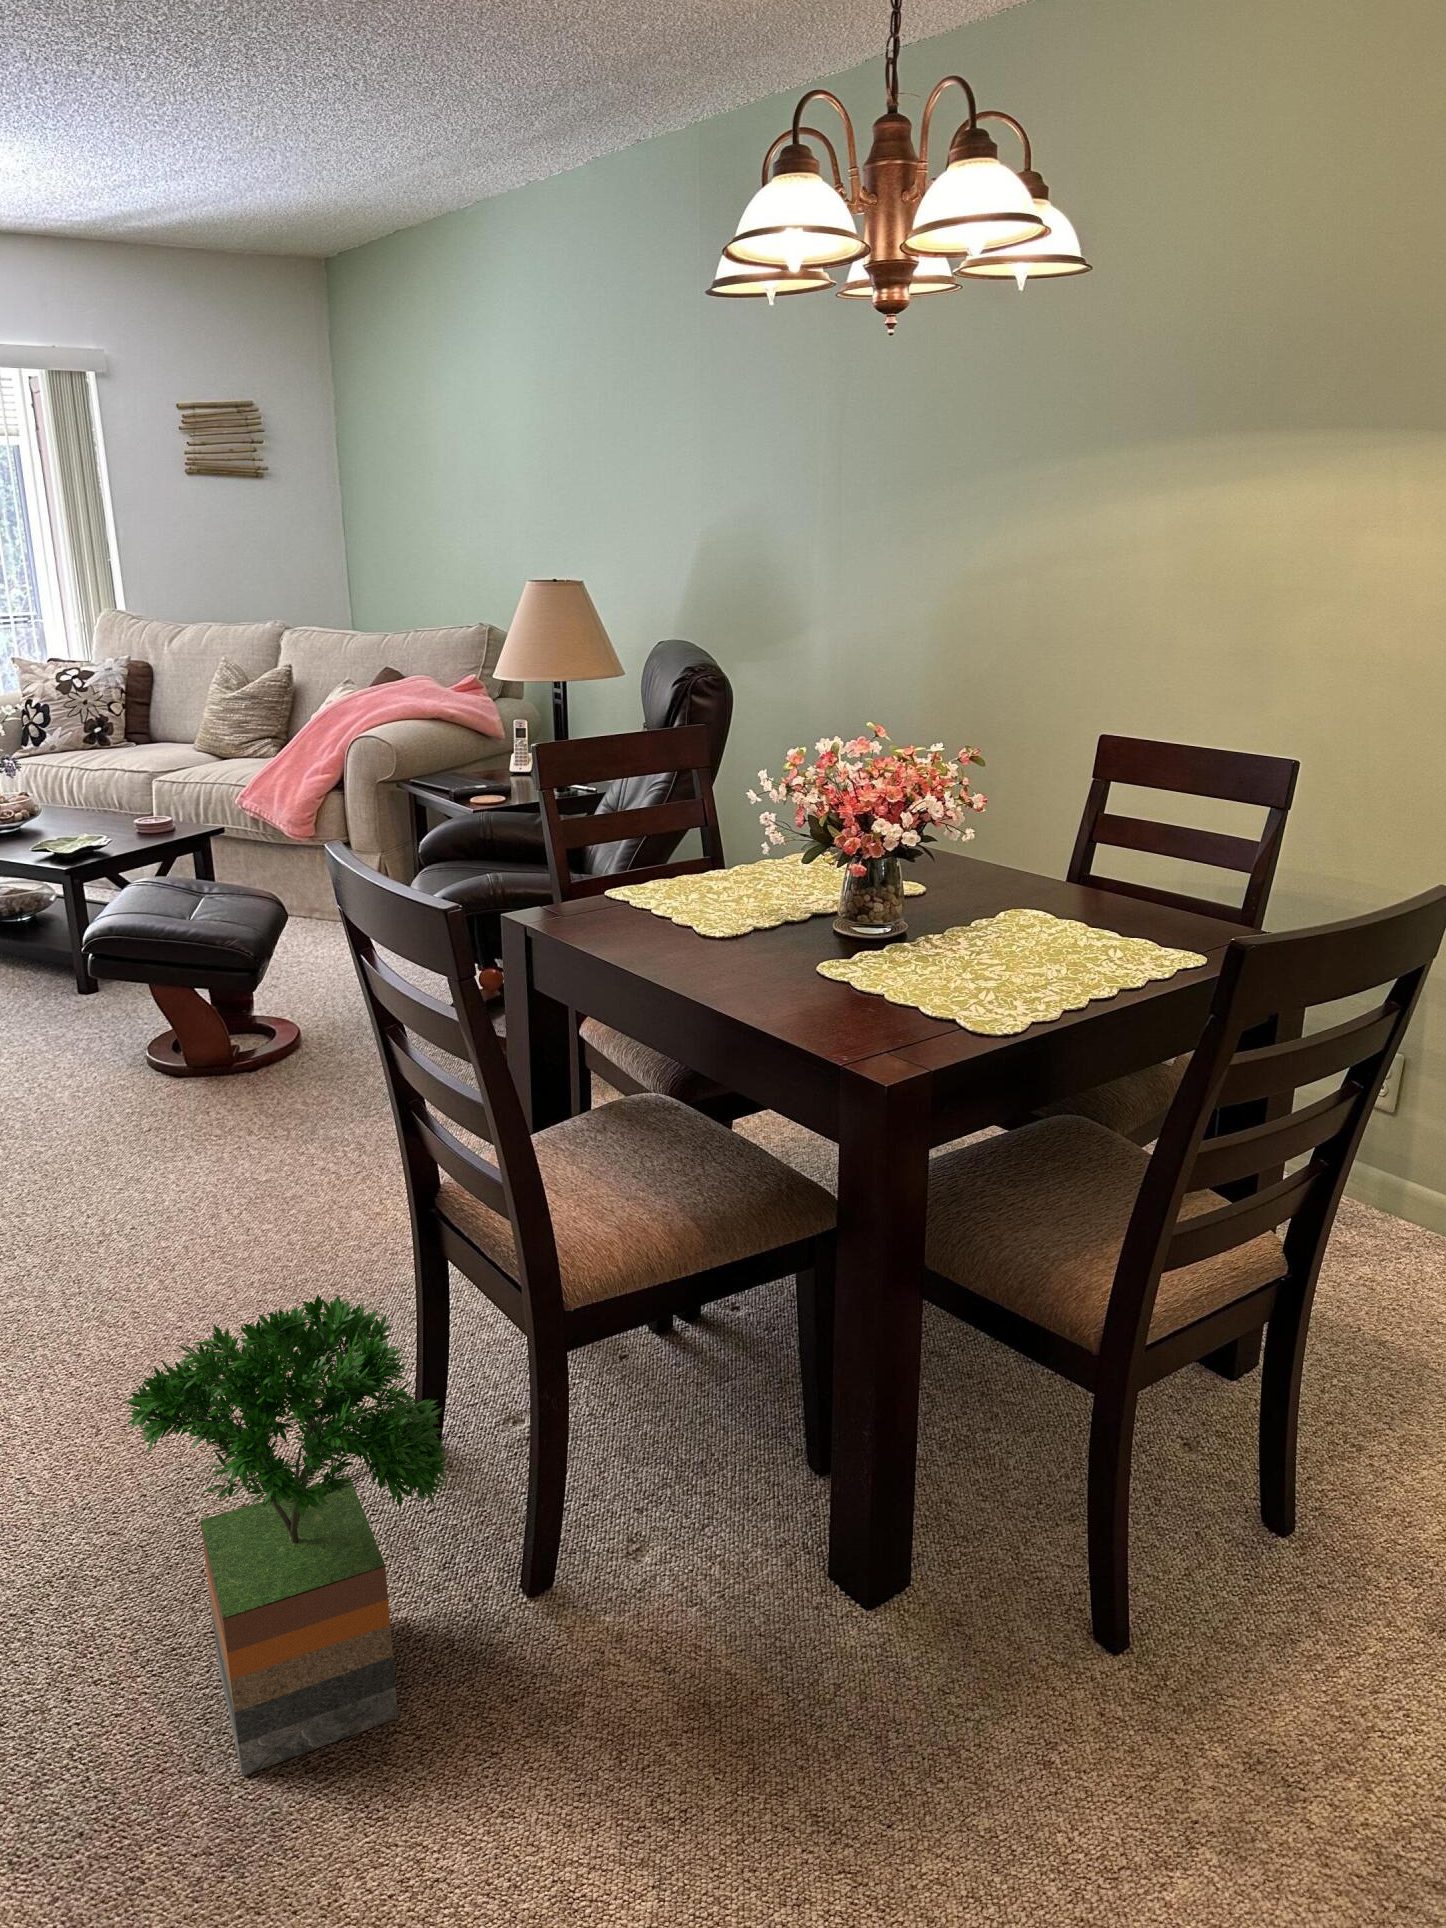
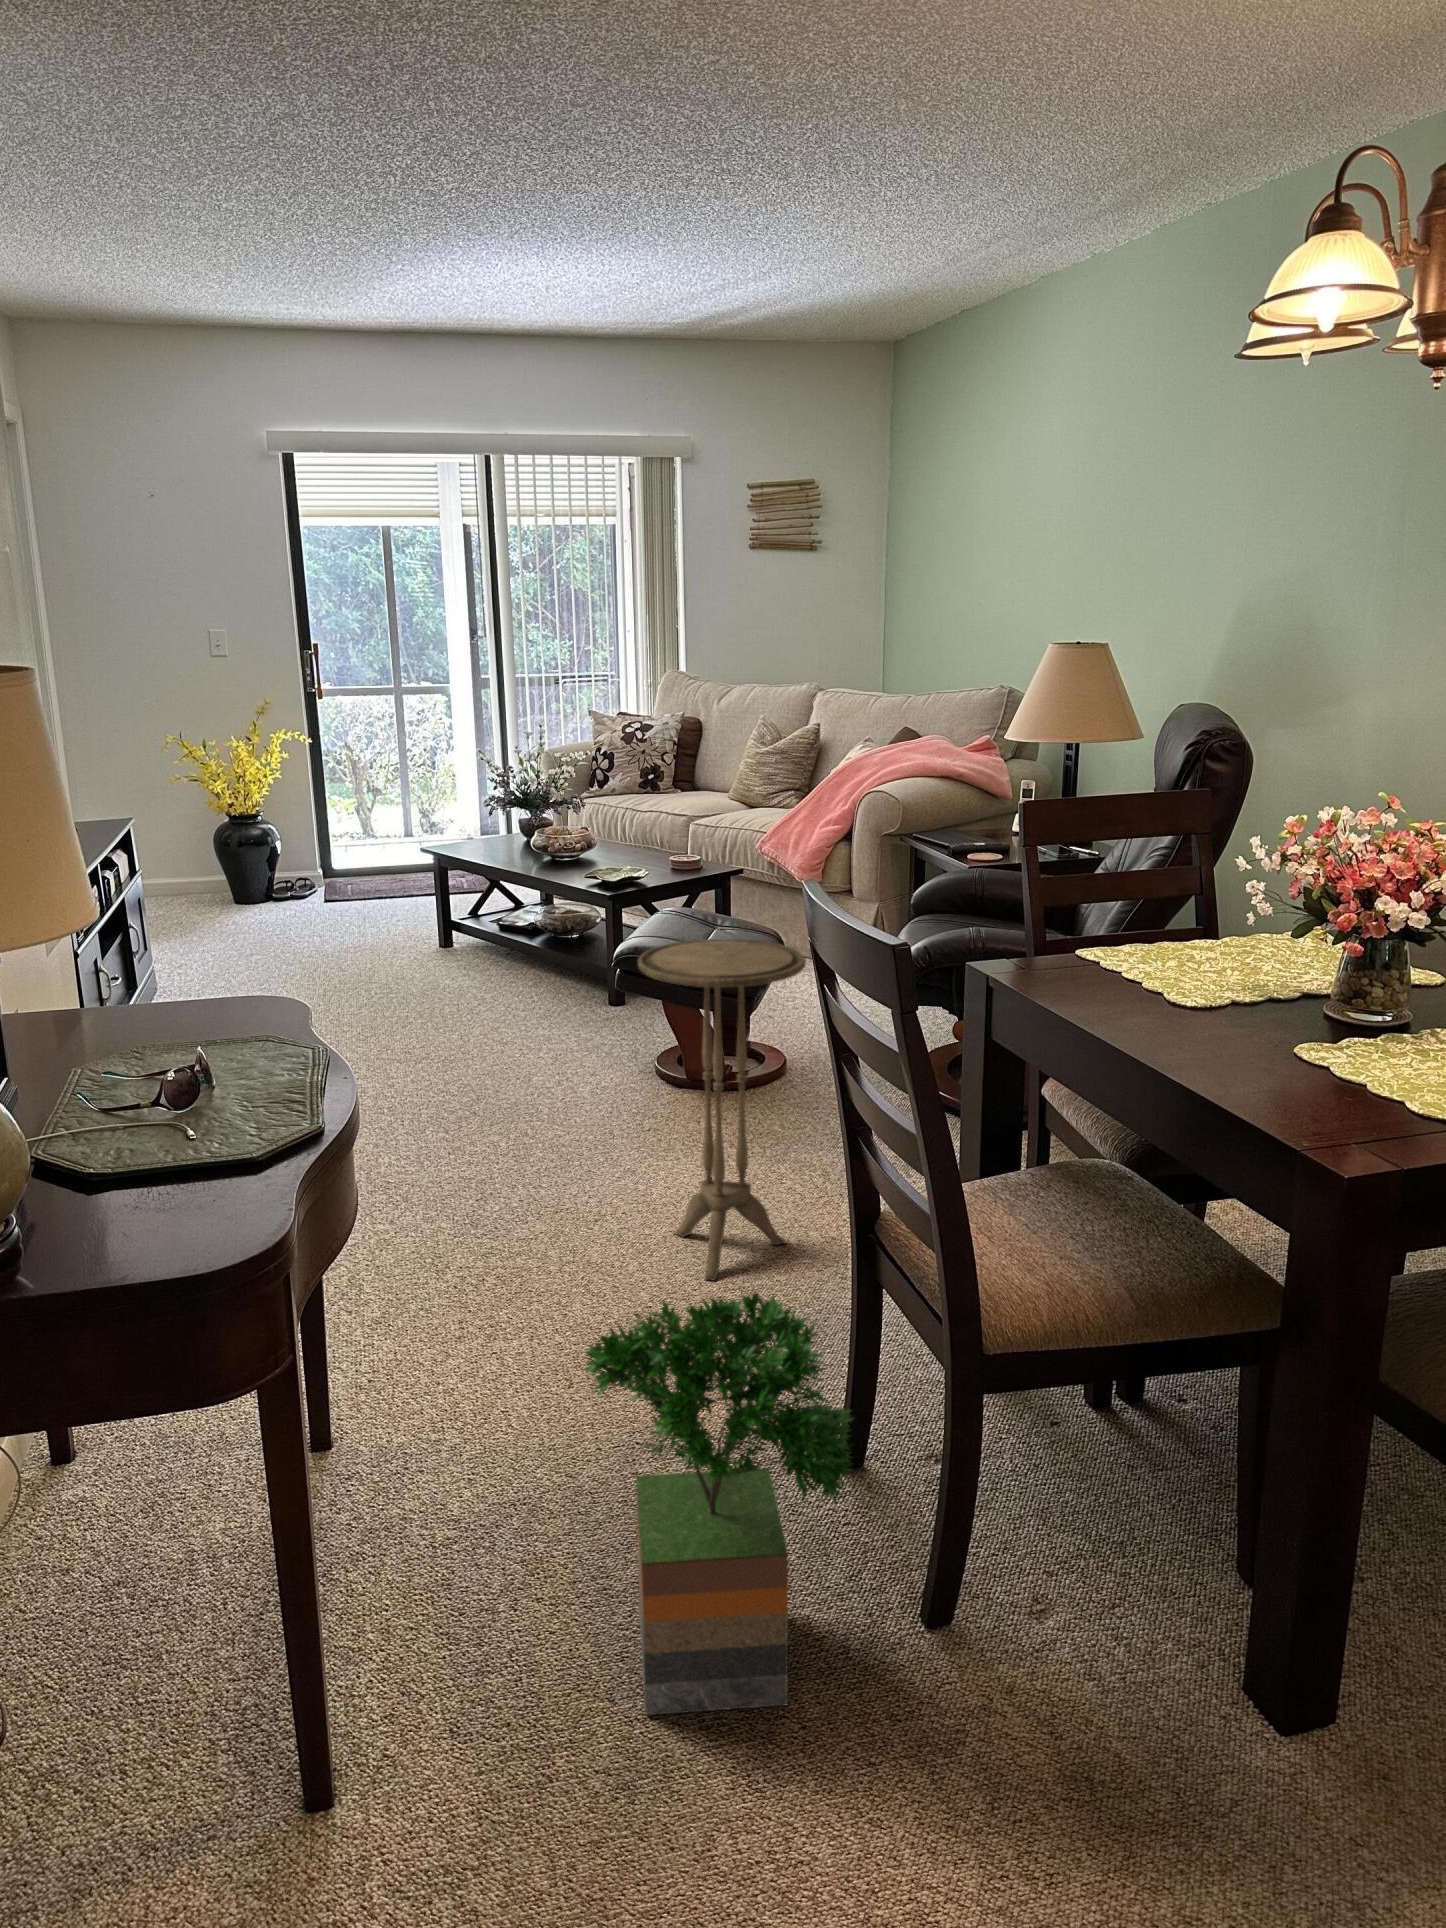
side table: none [124,907,324,1277] -> present [638,939,806,1281]

